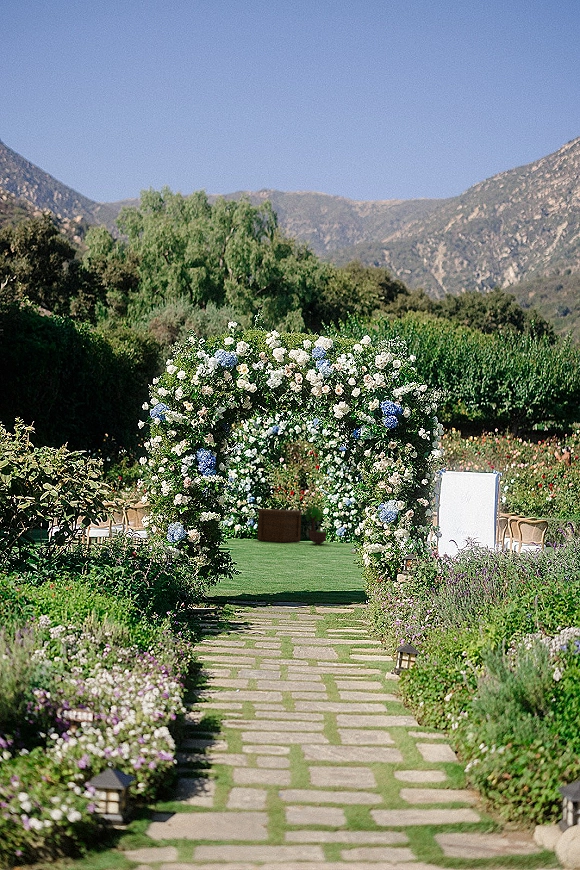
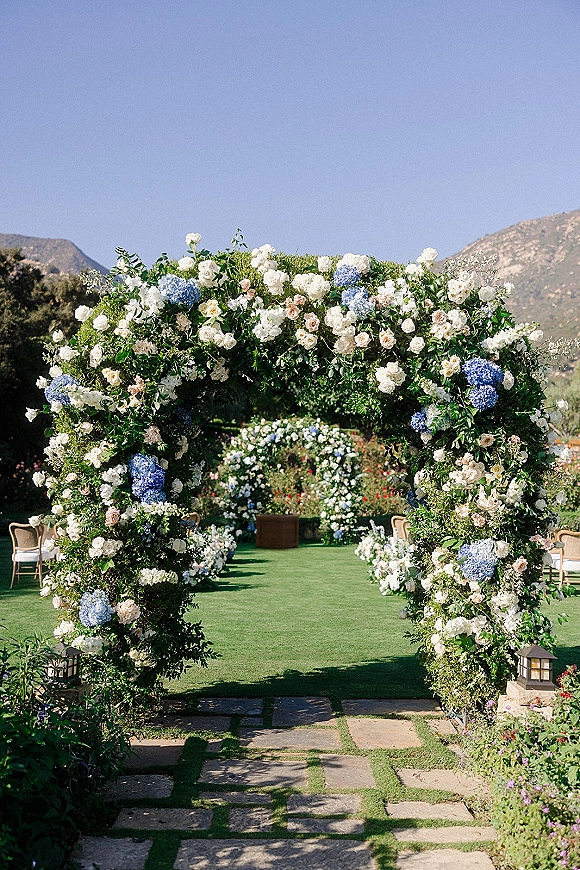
potted tree: present [303,506,326,544] -> none [299,507,327,550]

